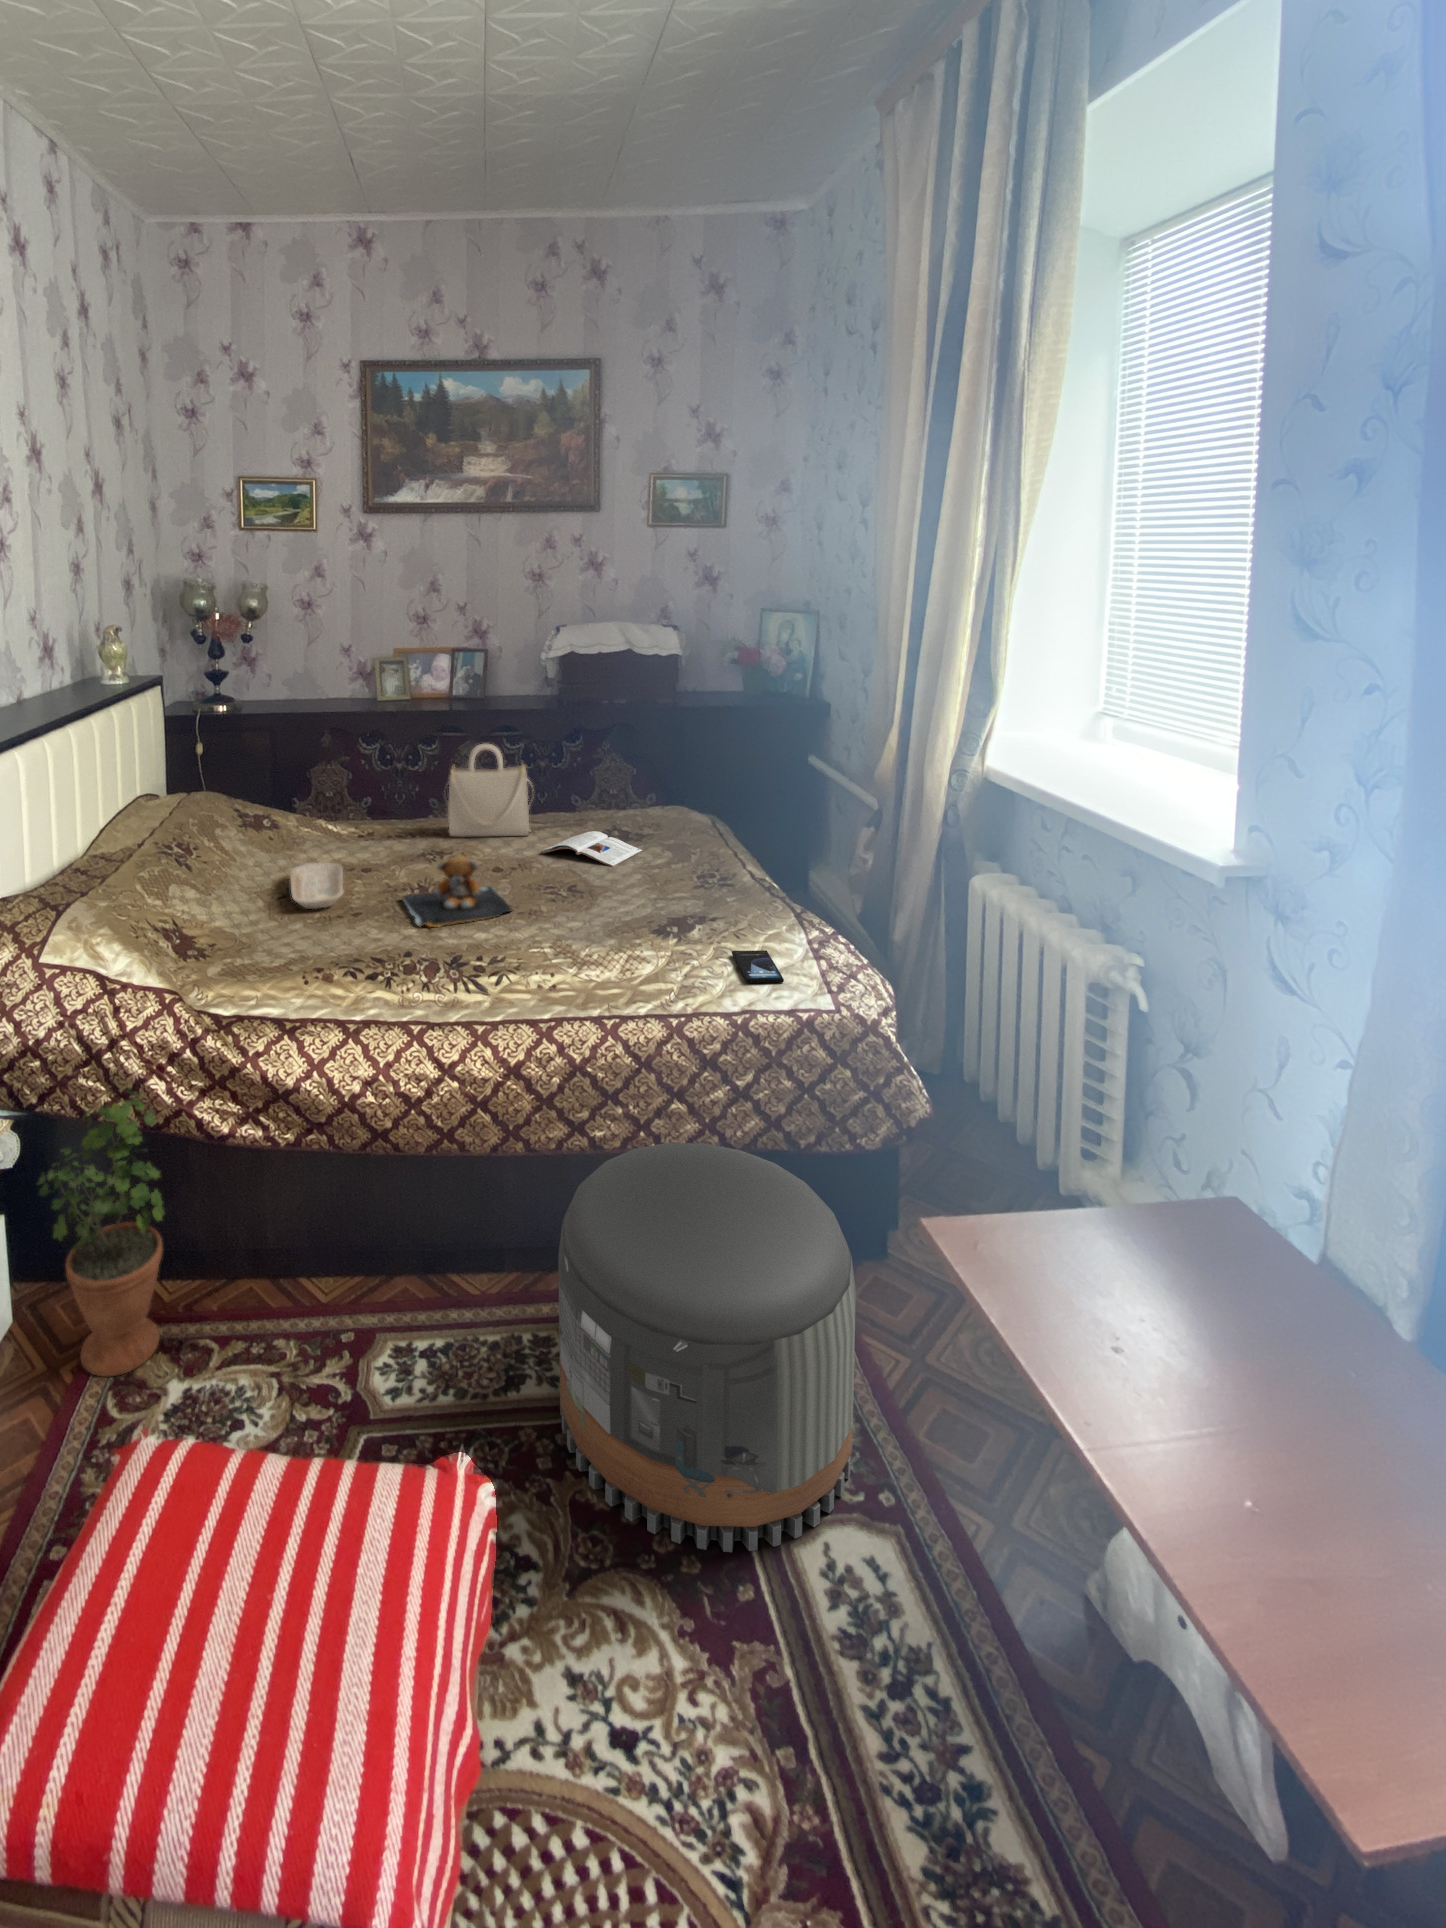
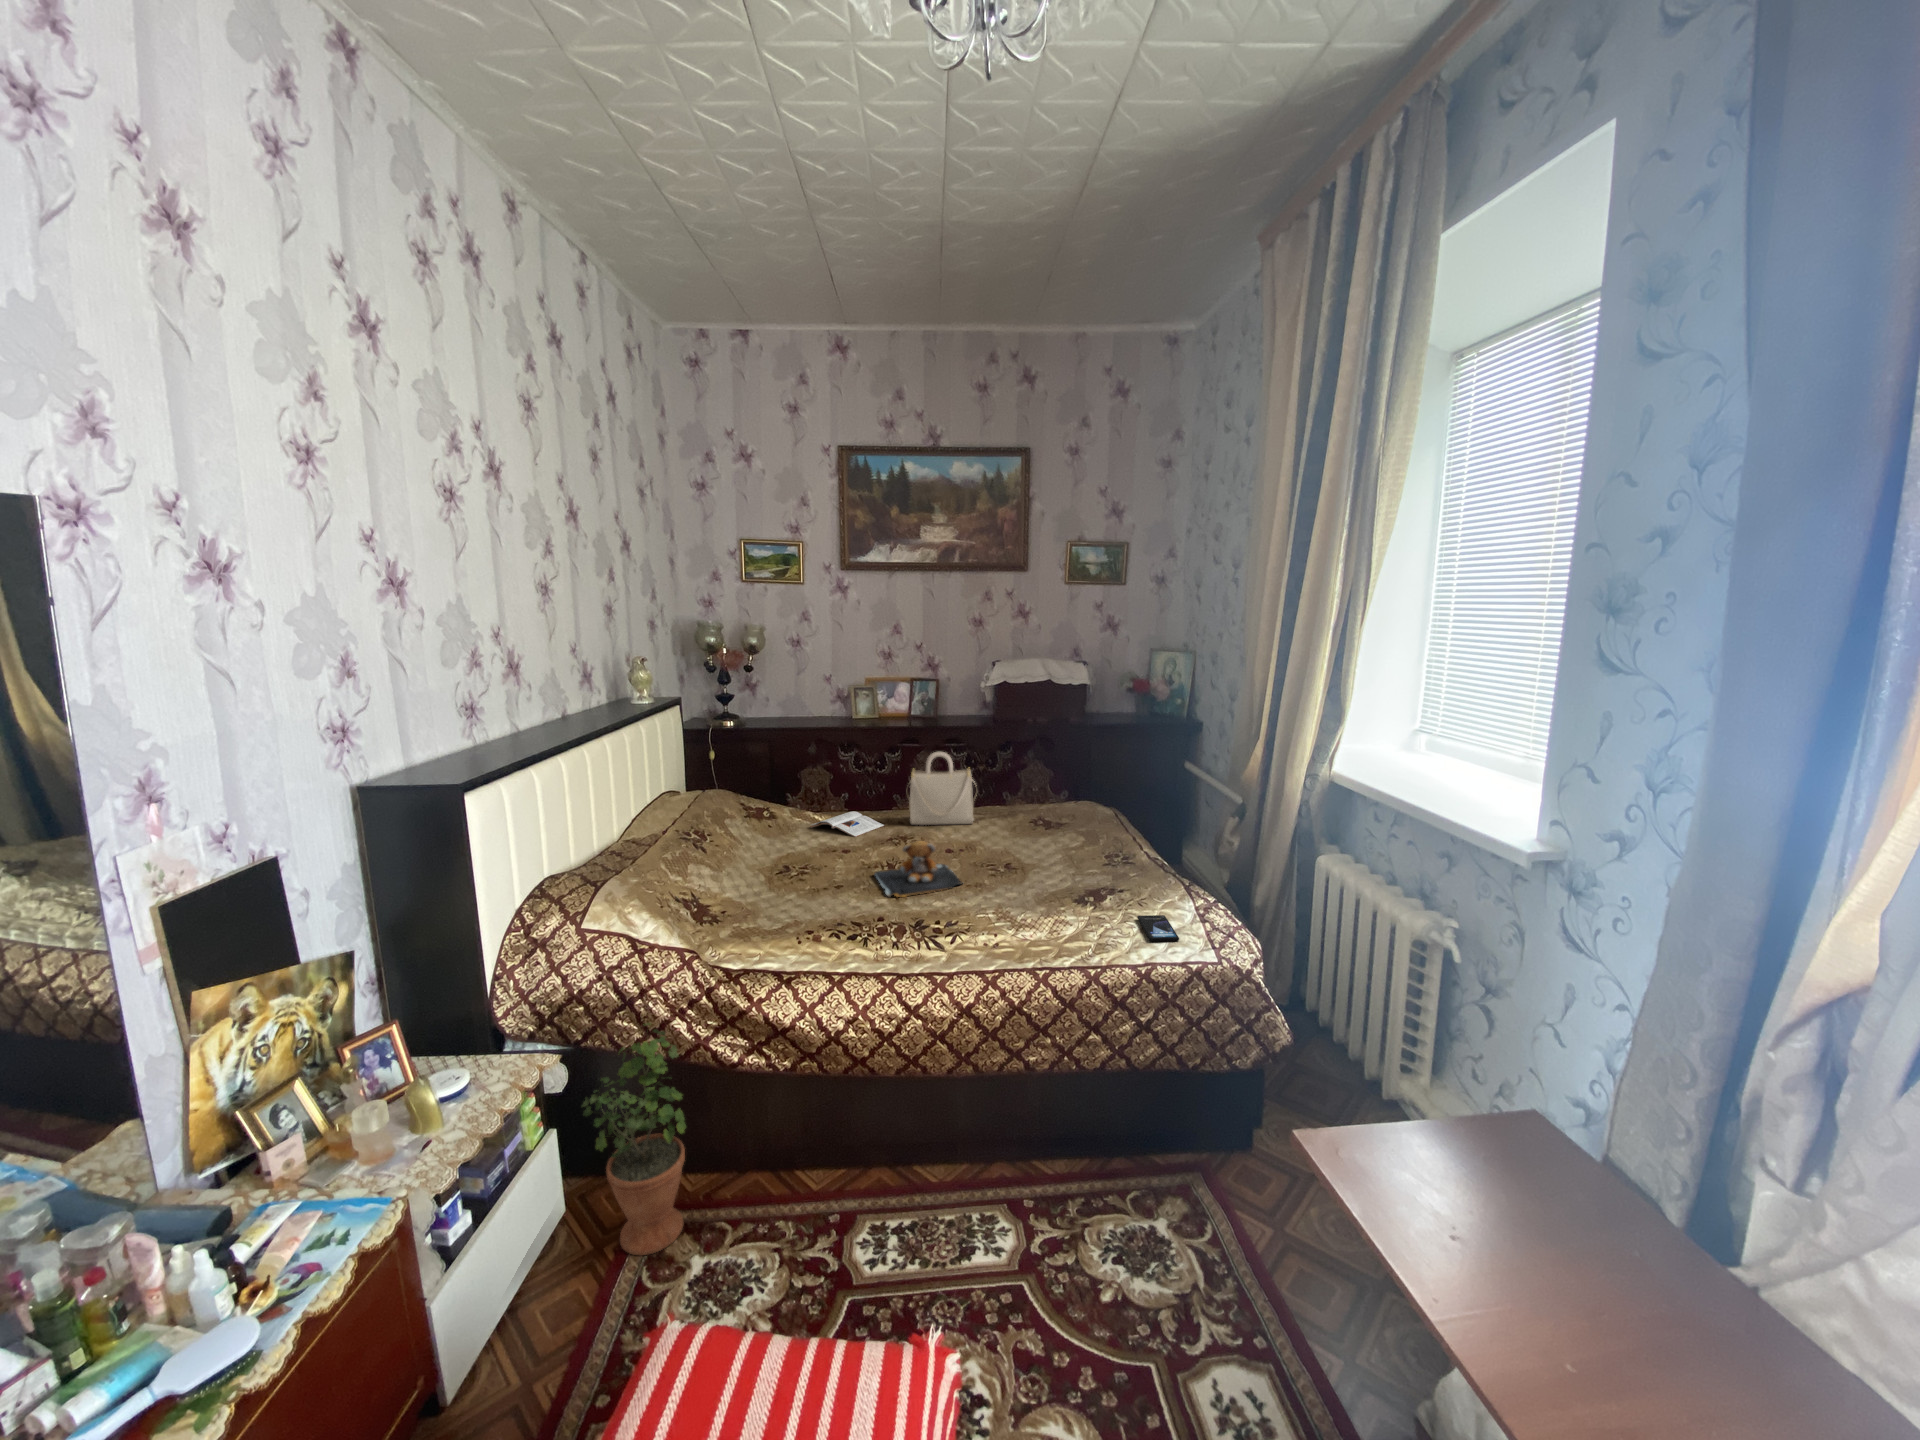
magazine: present [542,831,642,867] -> present [811,811,884,837]
tray: present [290,863,343,909] -> none [785,846,828,883]
pouf: present [558,1143,856,1552] -> none [1002,1067,1237,1386]

